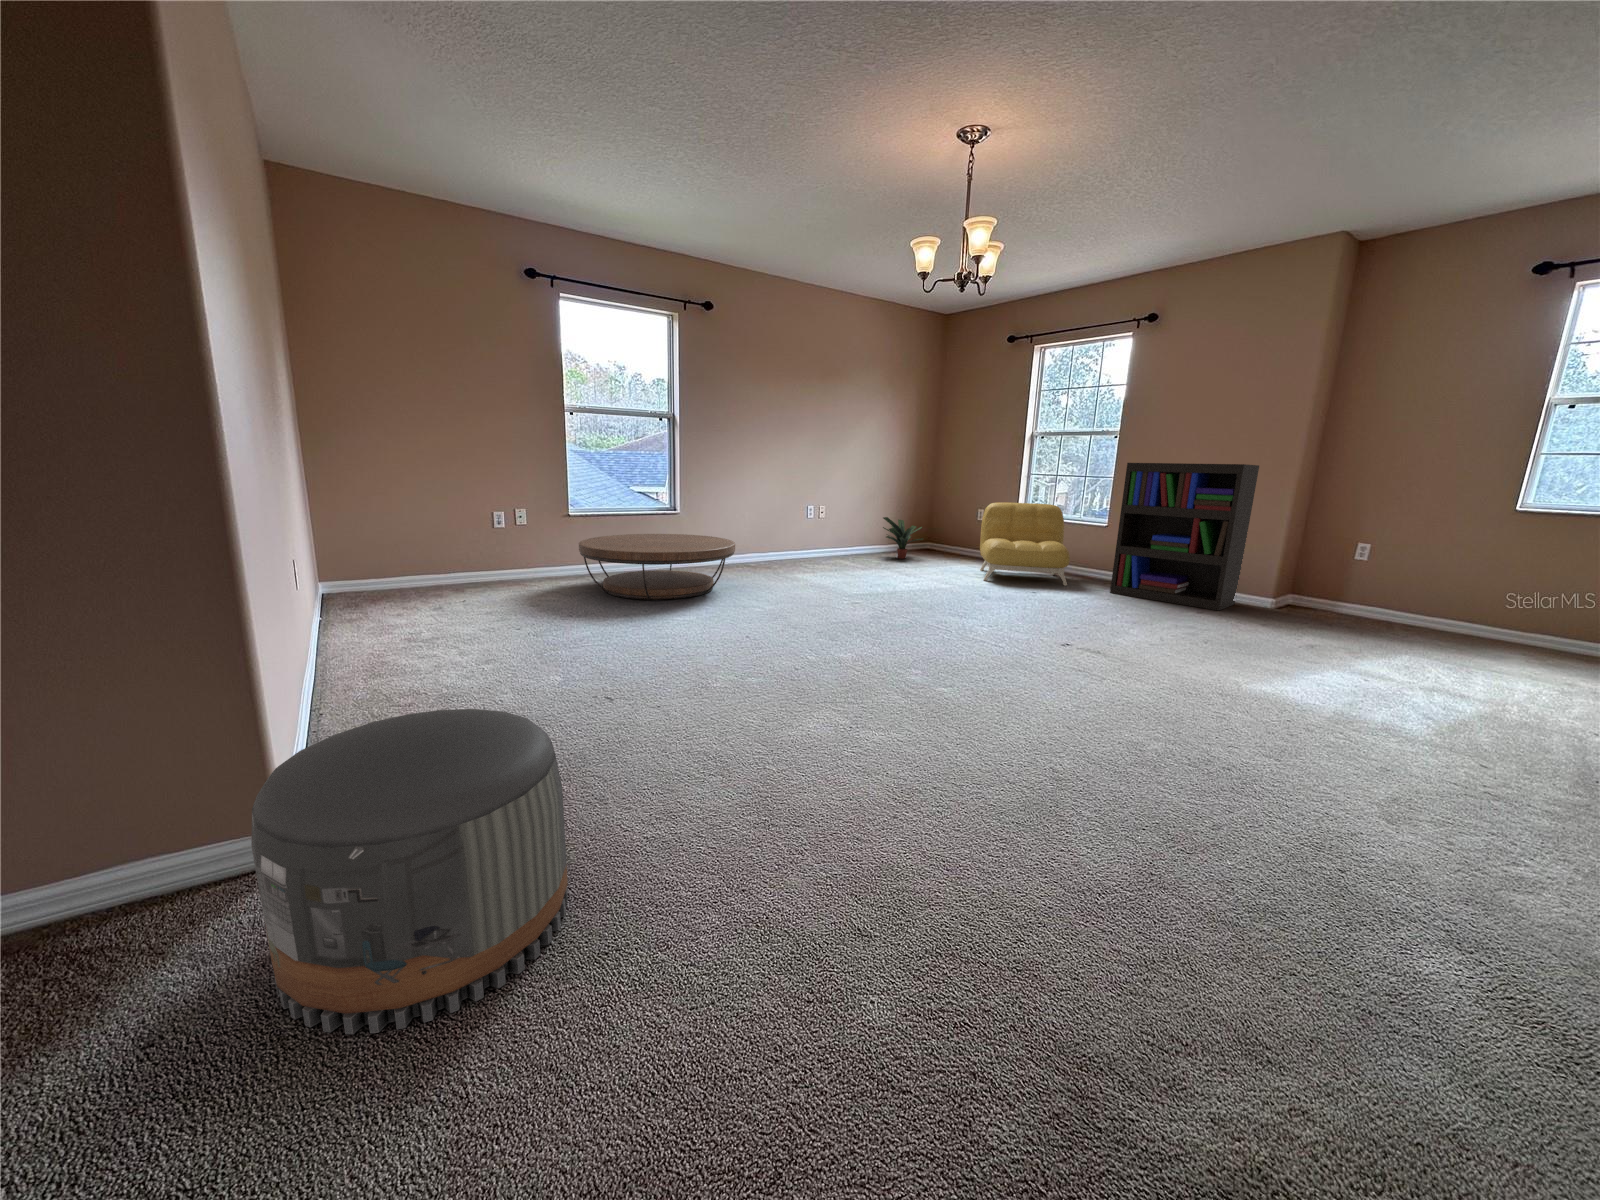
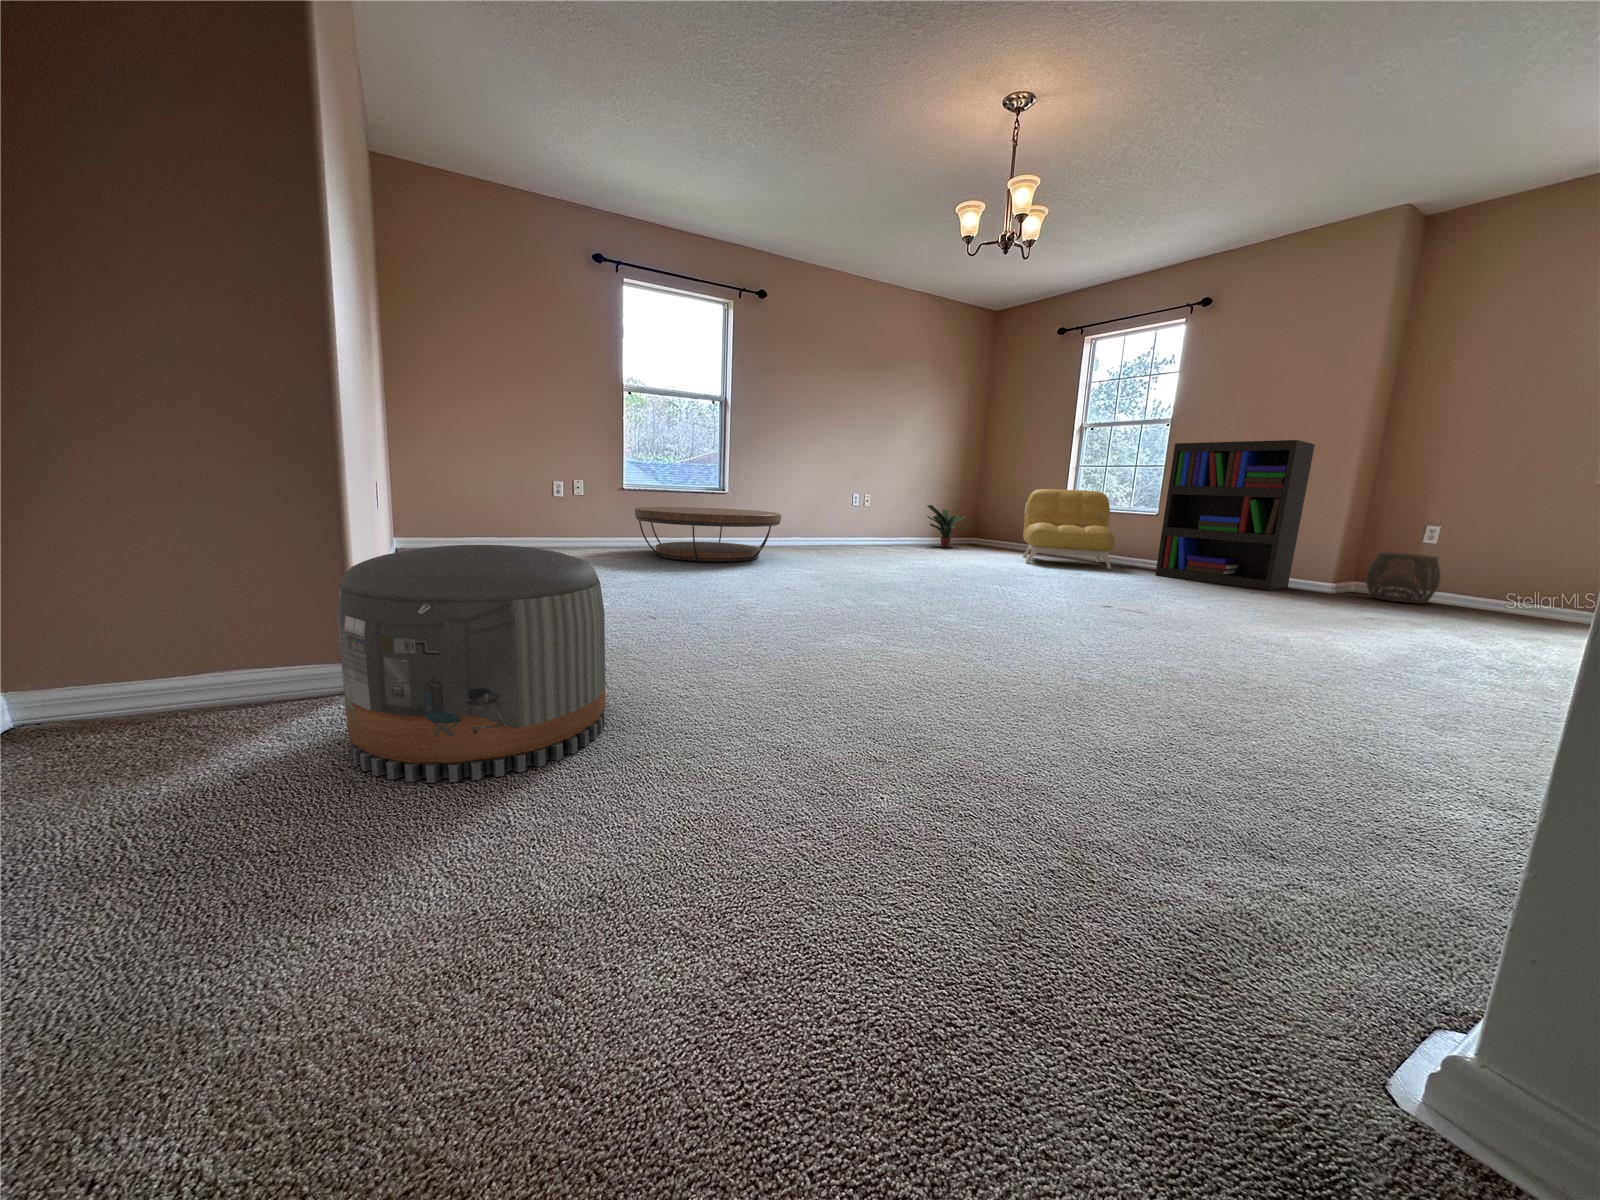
woven basket: none [1307,571,1376,623] -> present [1366,552,1440,604]

